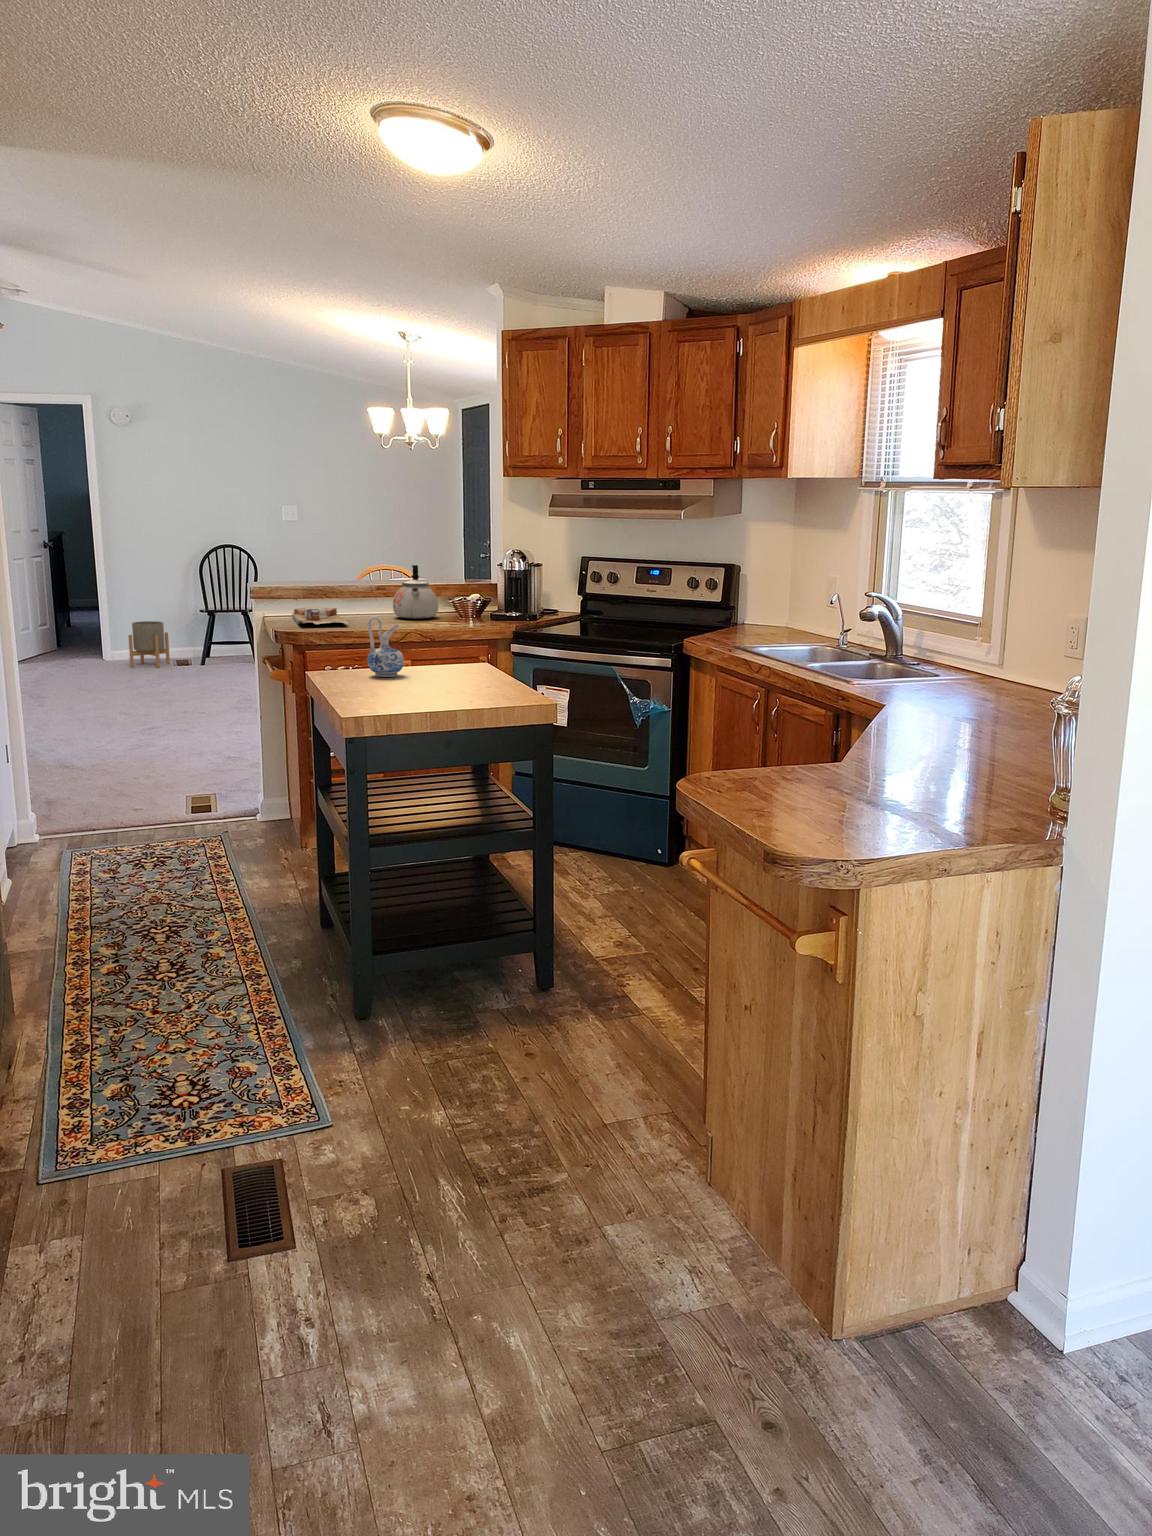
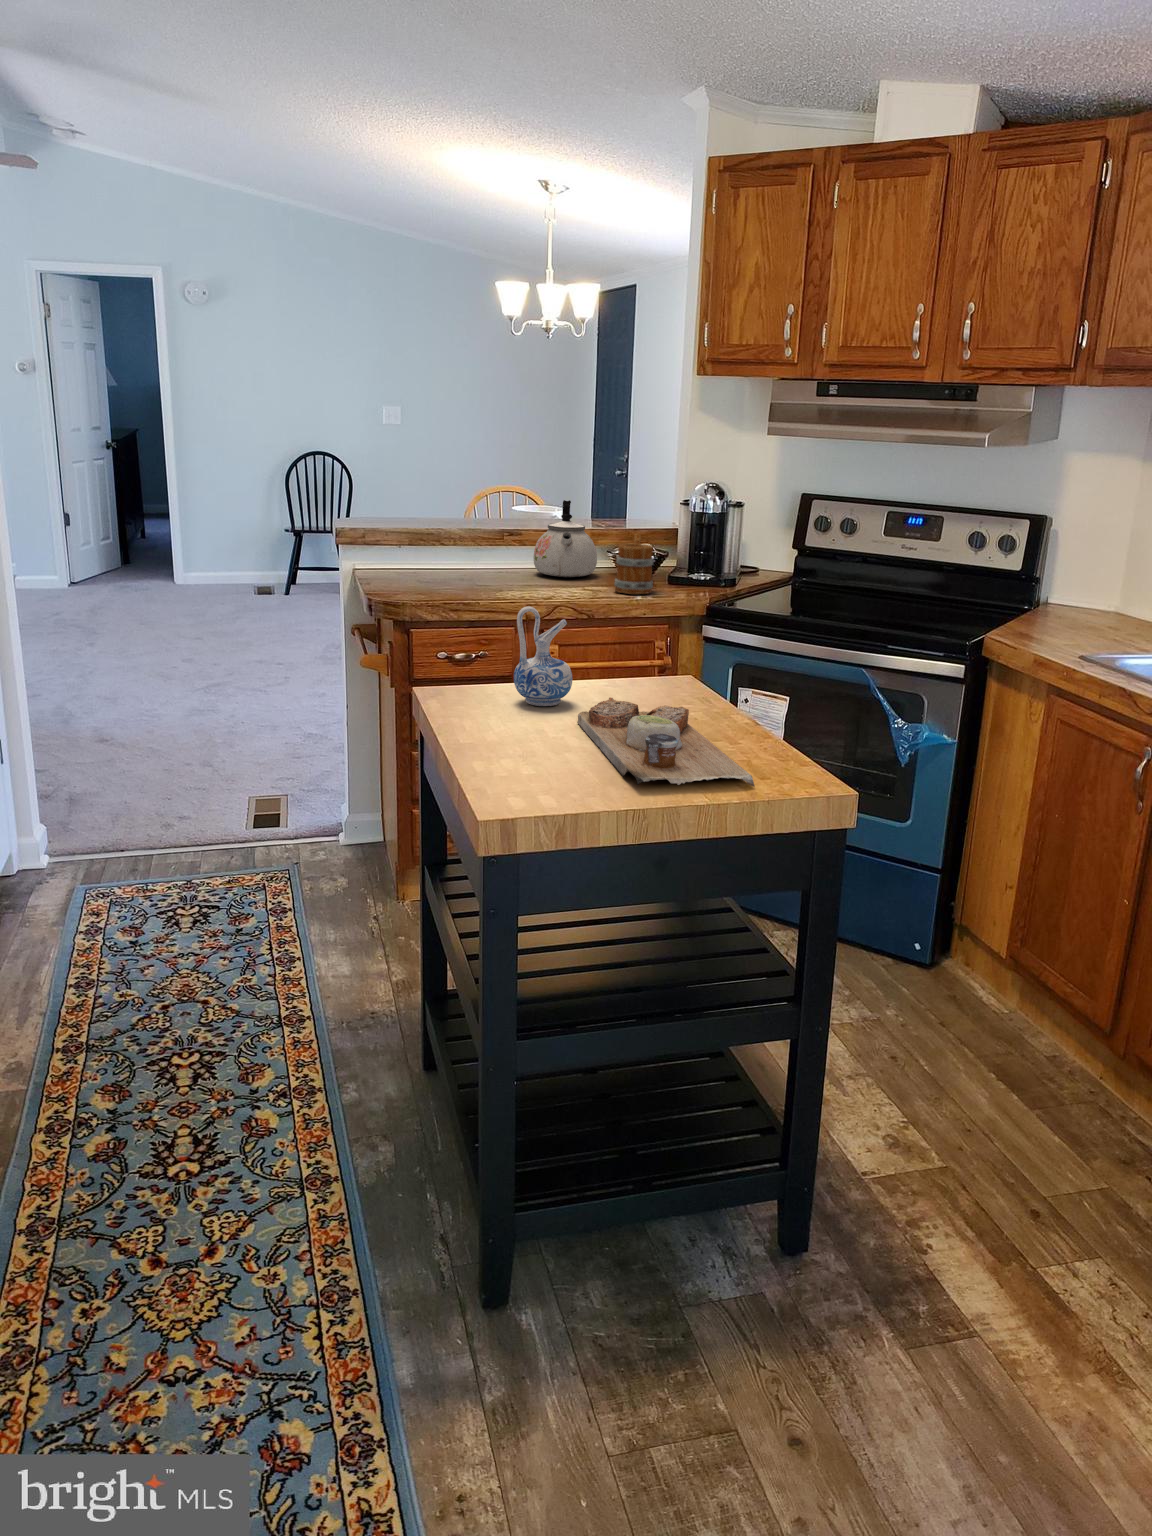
mug: none [448,586,475,626] -> present [614,534,654,594]
cutting board: present [292,606,349,626] -> present [577,698,755,787]
planter: present [128,621,170,667] -> none [200,540,248,596]

